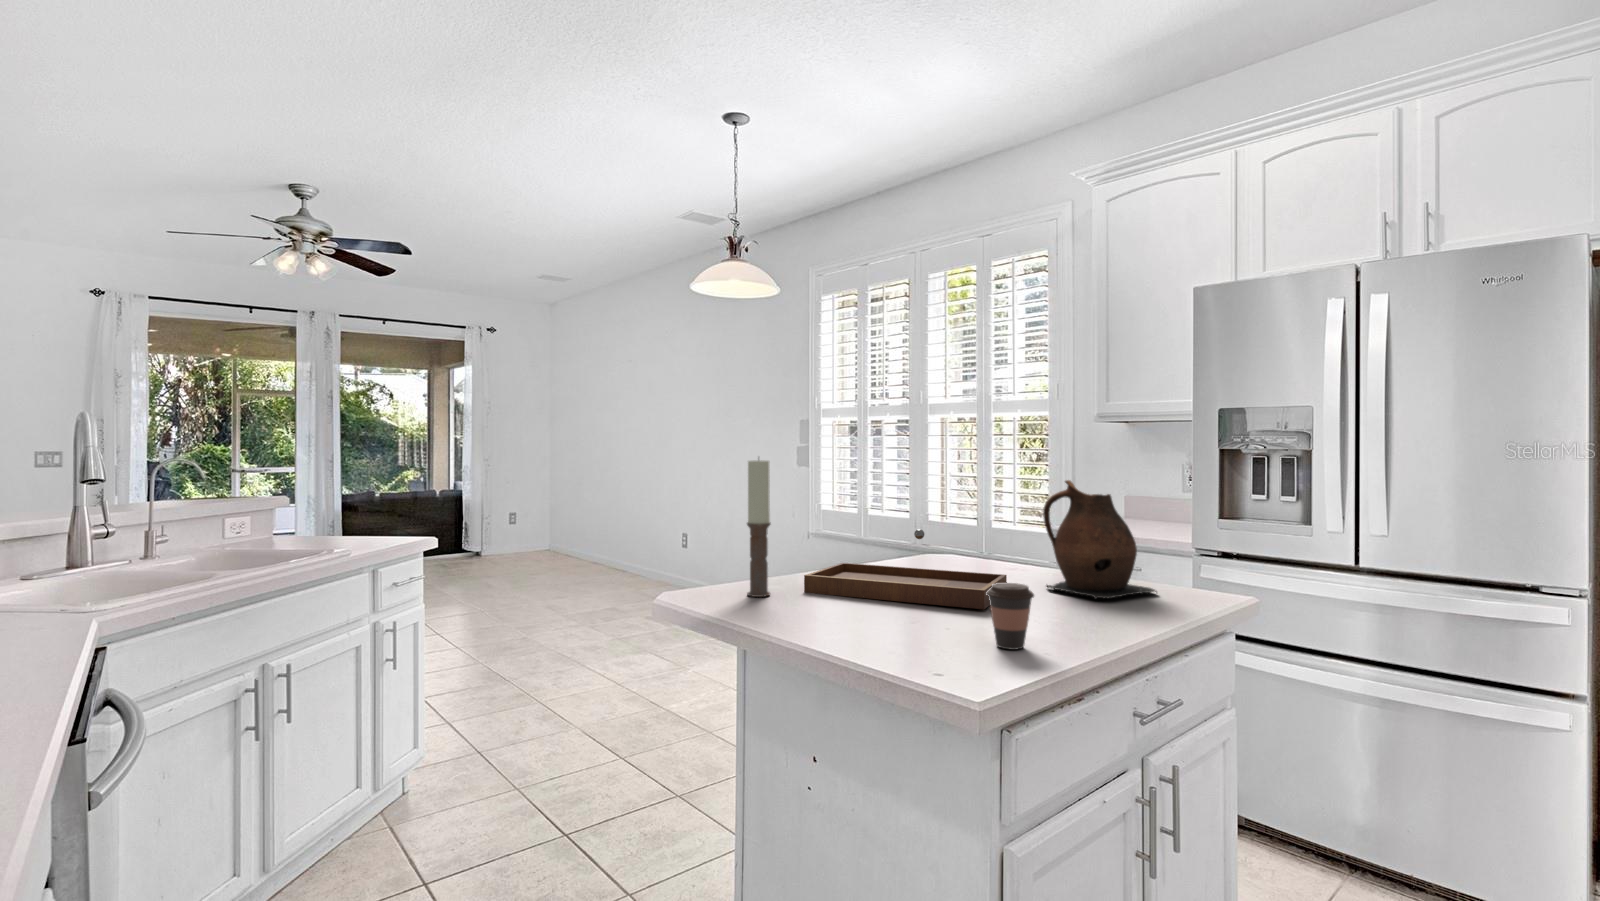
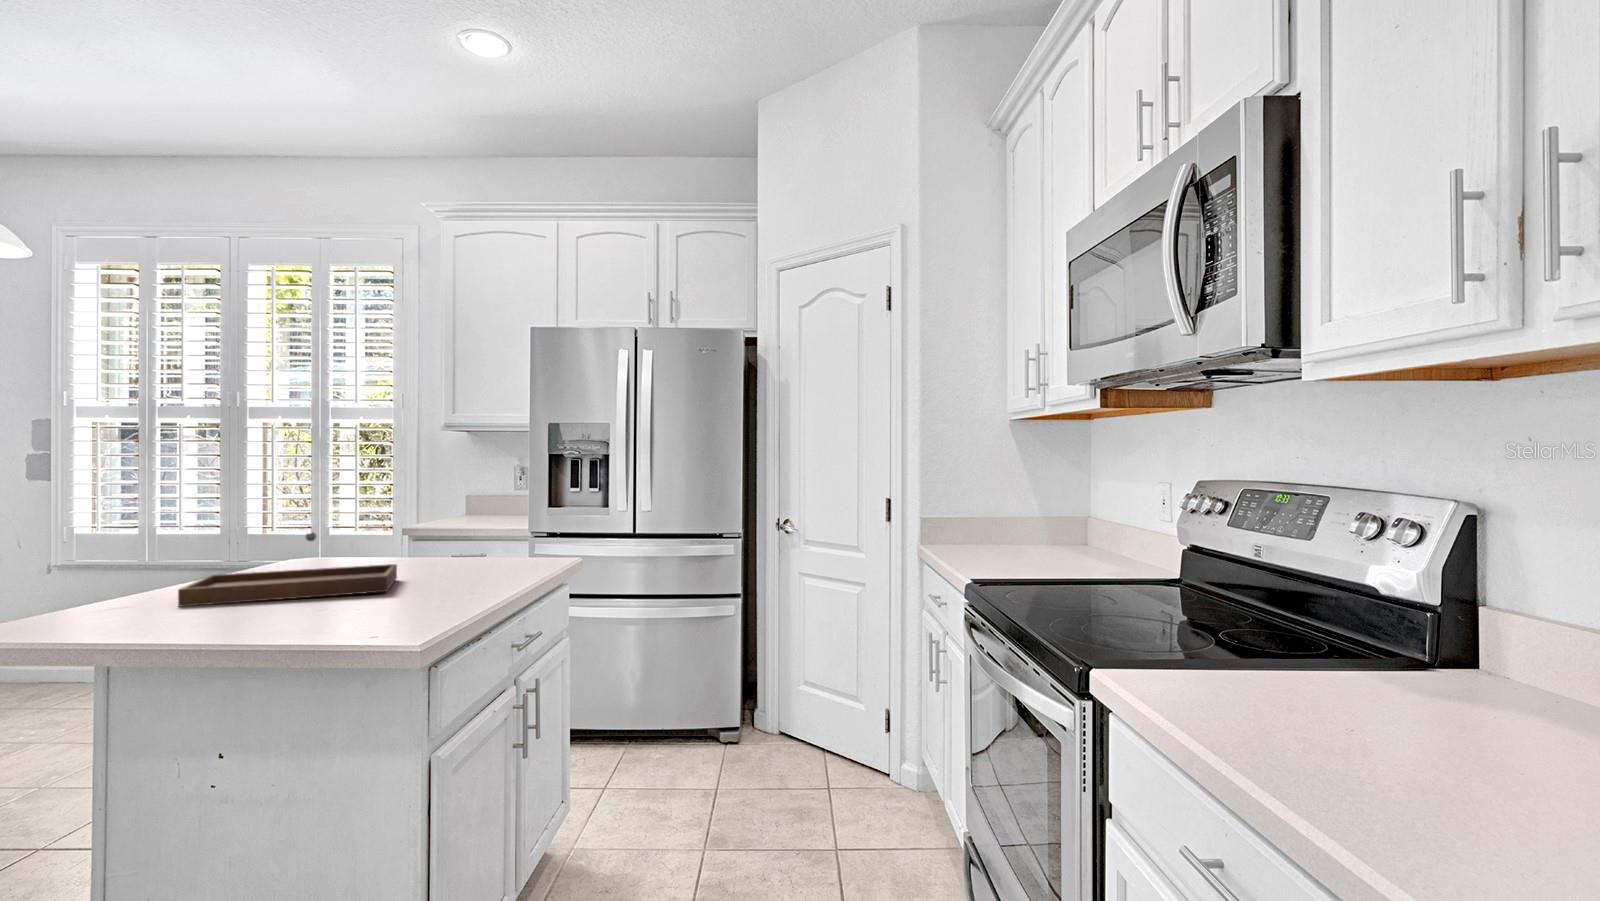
candle: present [747,460,771,597] -> none [104,469,137,619]
ceramic pitcher: present [1043,480,1156,599] -> none [425,482,517,574]
coffee cup: present [986,583,1034,650] -> none [403,562,444,613]

